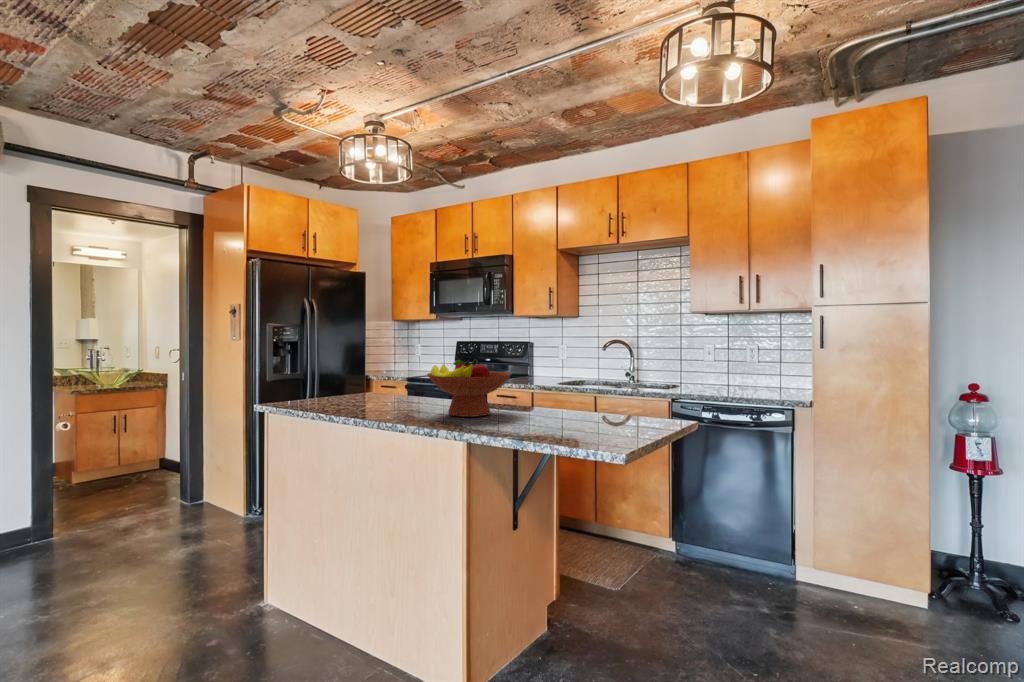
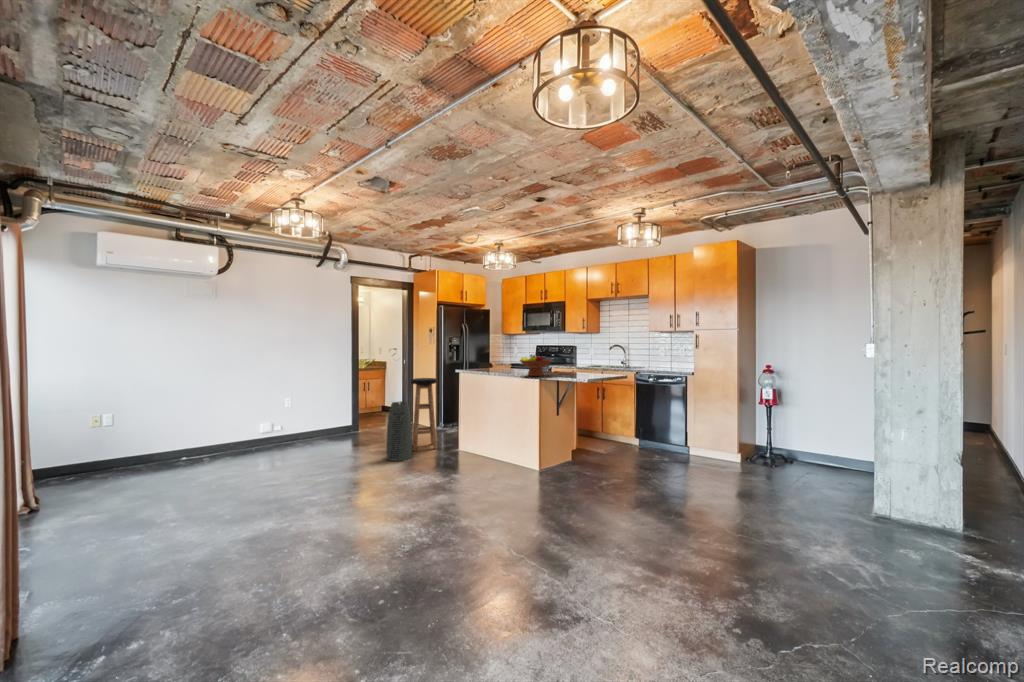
bar stool: none [154,417,226,604] -> present [411,378,437,451]
air purifier: none [52,484,143,657] -> present [386,401,412,461]

